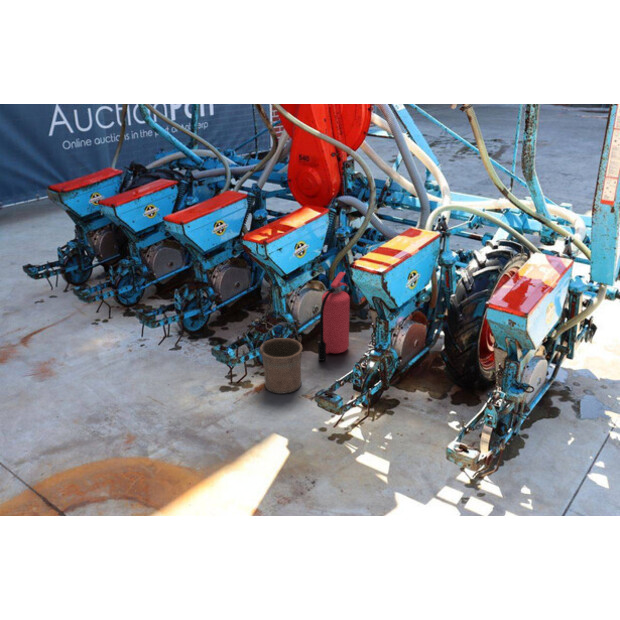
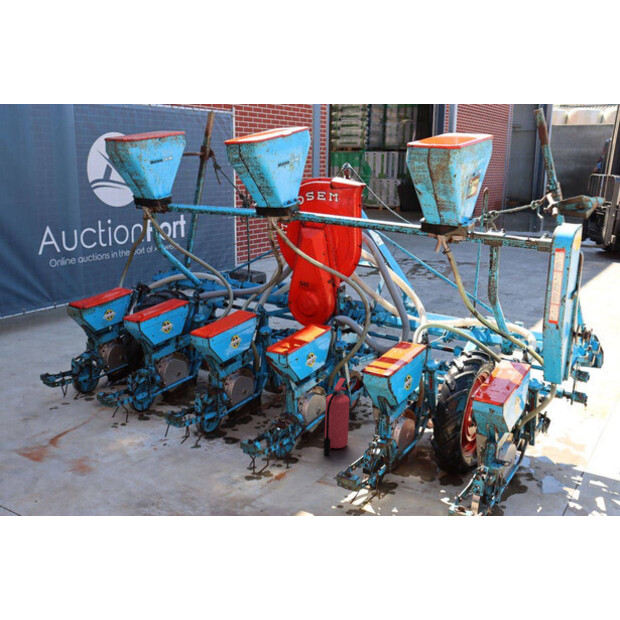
bucket: present [260,323,302,394] -> none [280,420,316,481]

